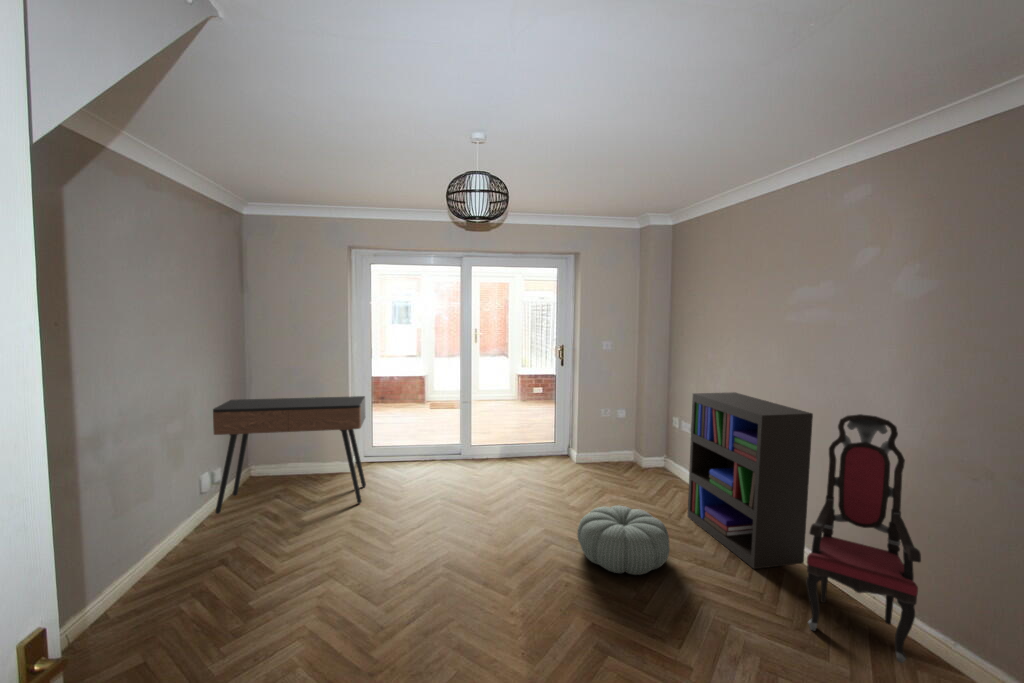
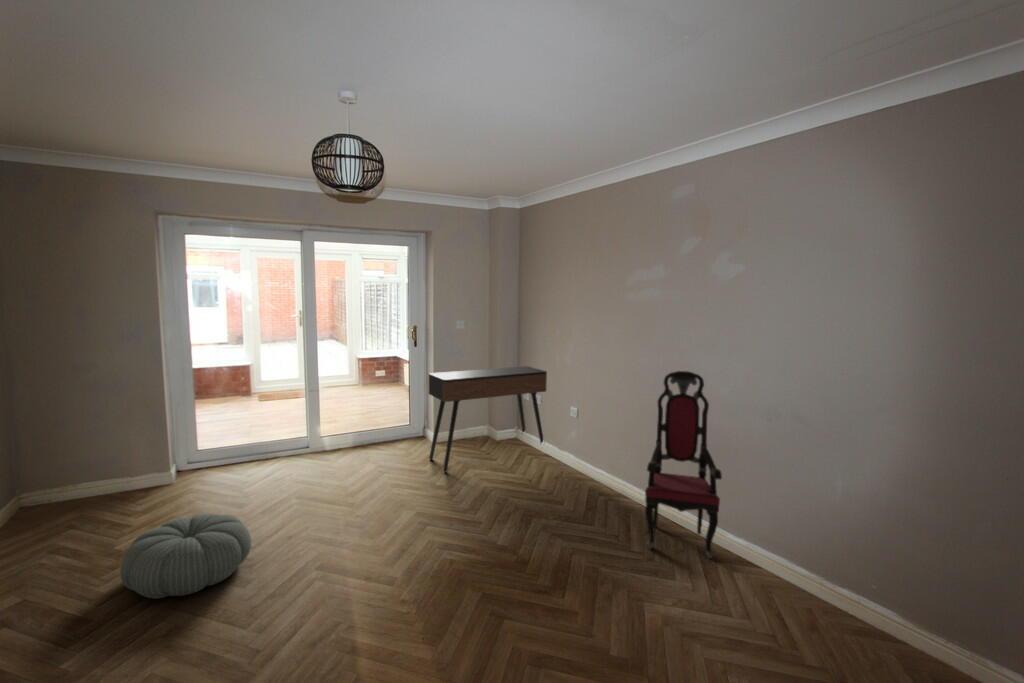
bookshelf: present [688,392,813,569] -> none [544,362,644,512]
console table: present [213,396,366,514] -> present [429,366,547,472]
pouf: present [577,506,670,575] -> present [120,513,251,598]

